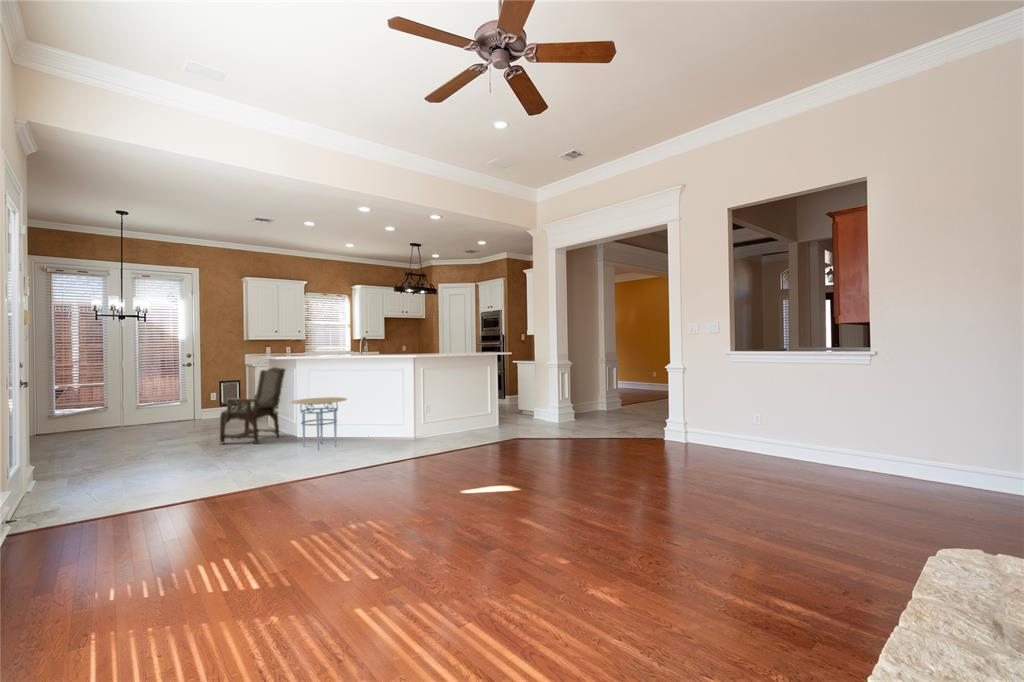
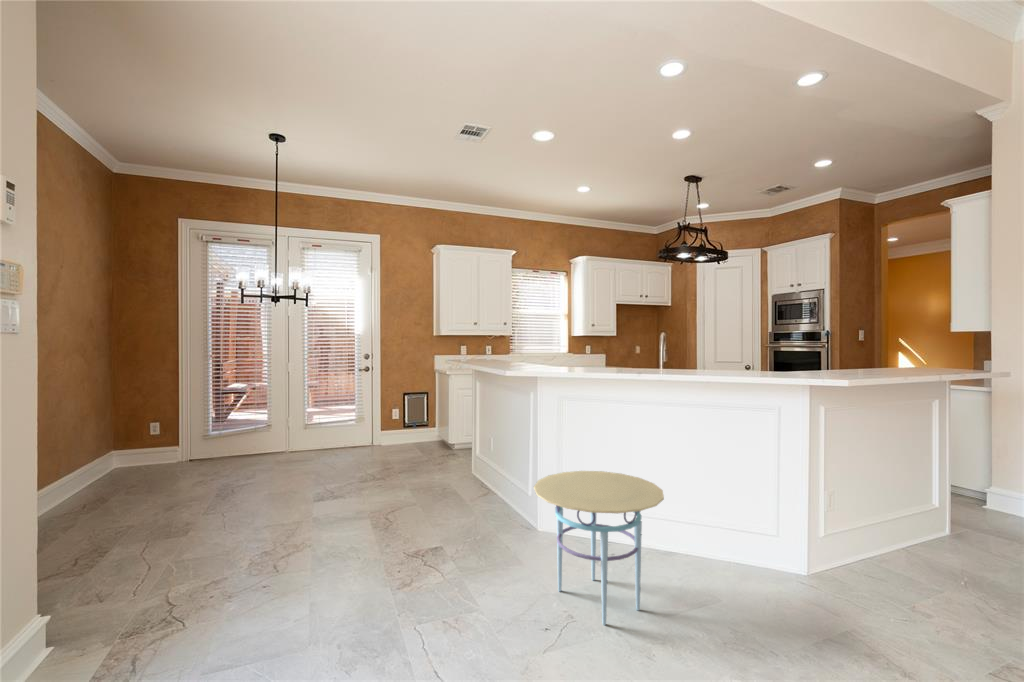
armchair: present [220,367,285,444] -> none [392,394,511,552]

